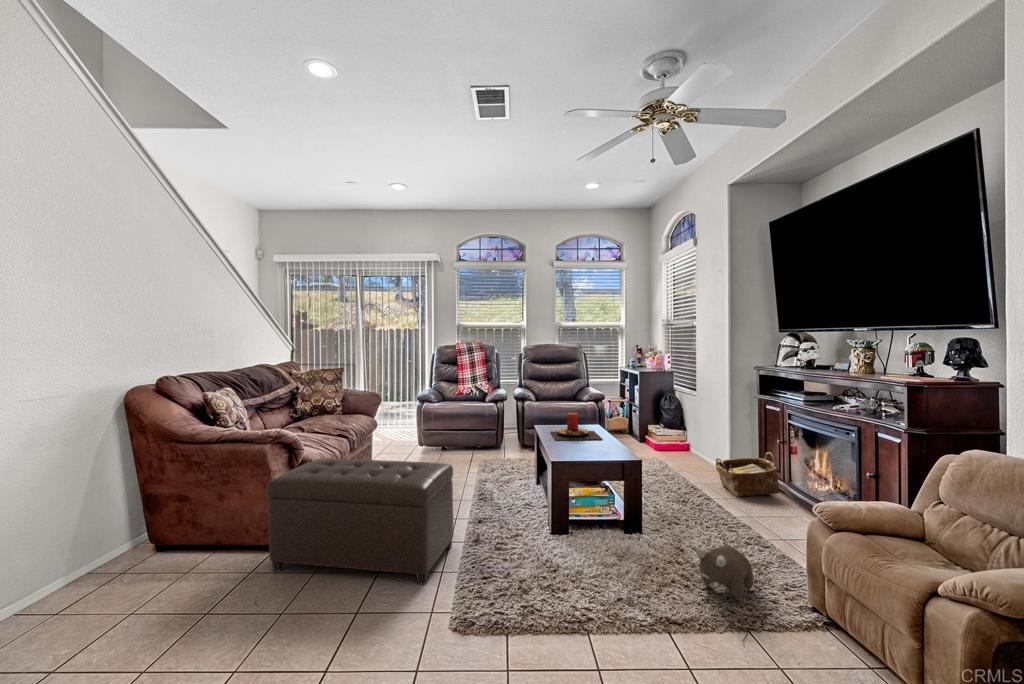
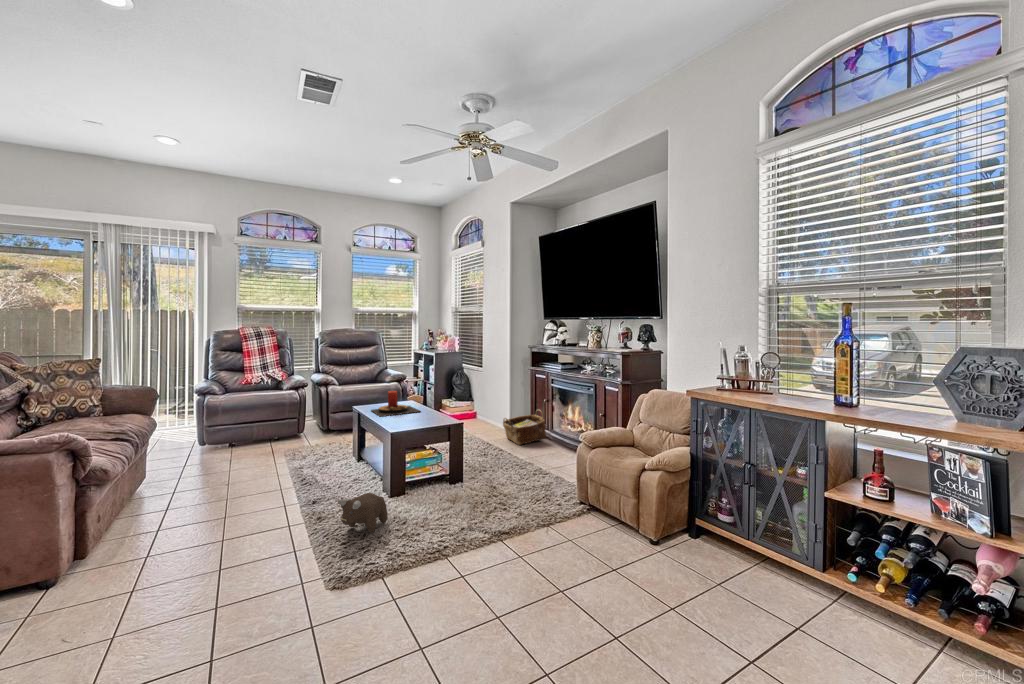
ottoman: present [267,459,454,585] -> none [62,448,296,597]
plush toy: present [696,546,754,601] -> present [338,493,387,533]

